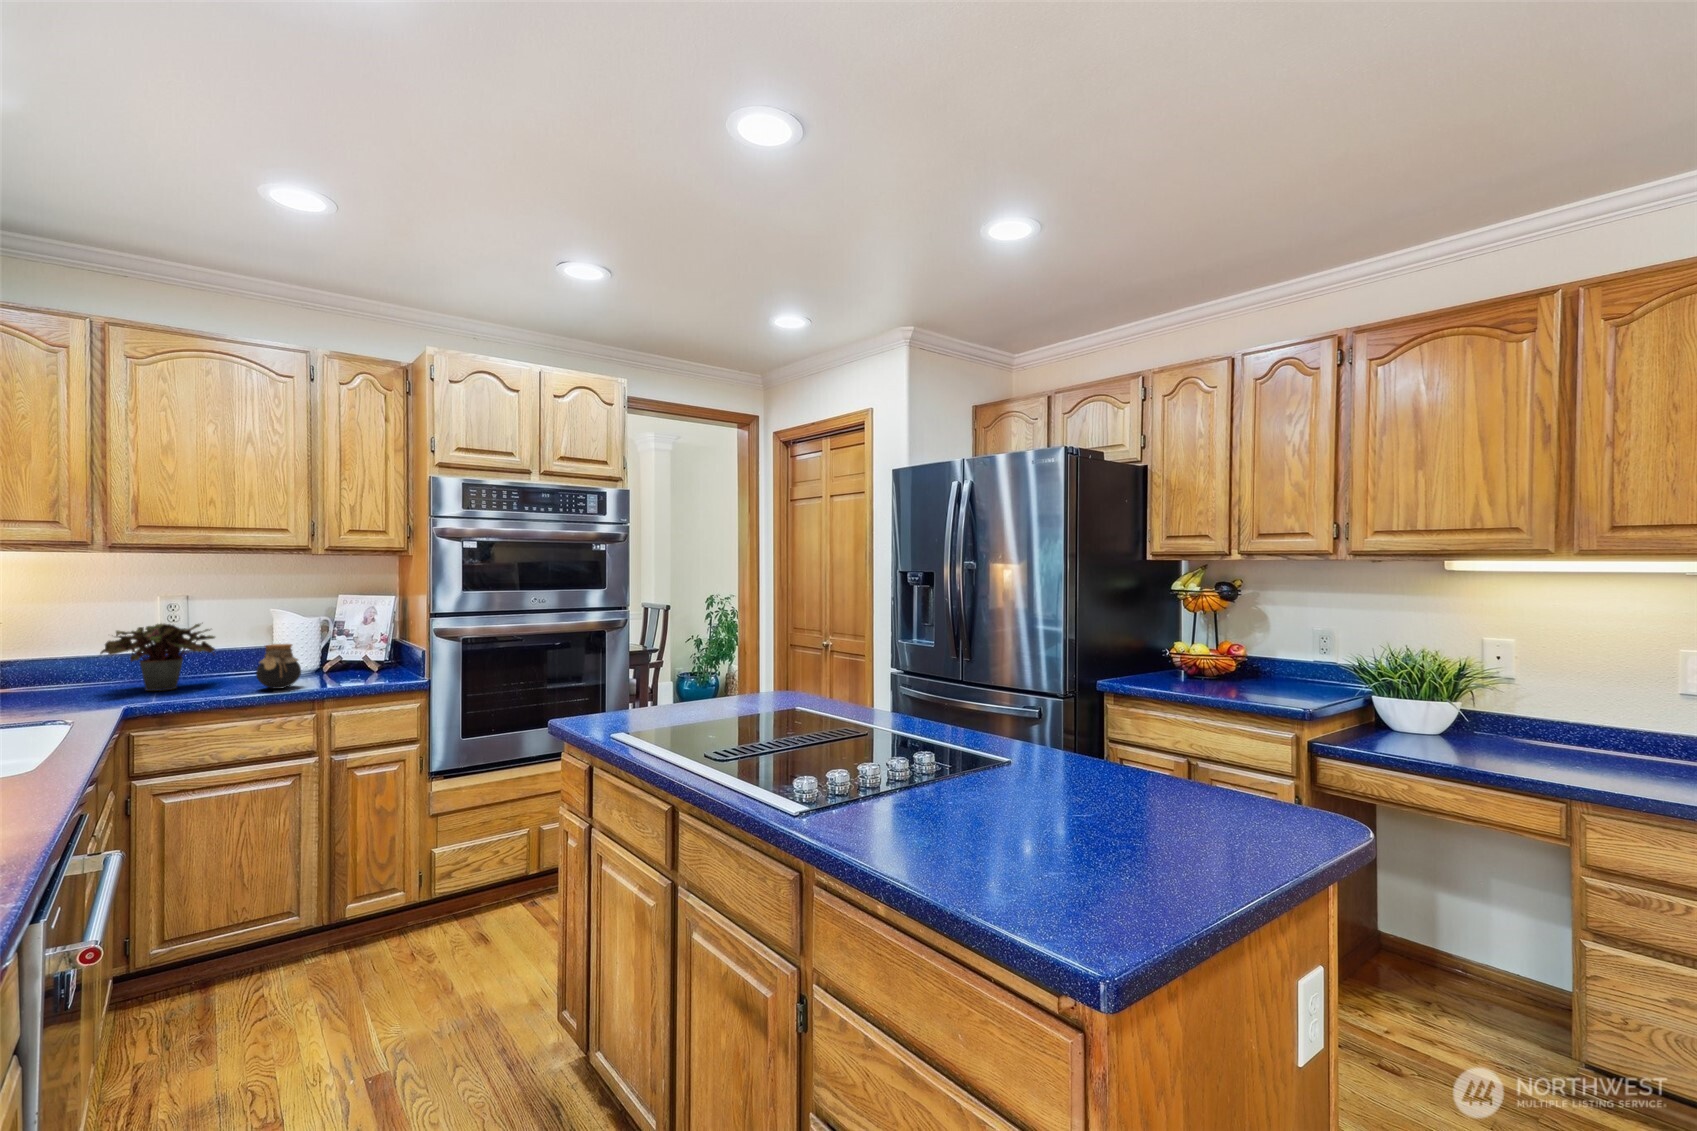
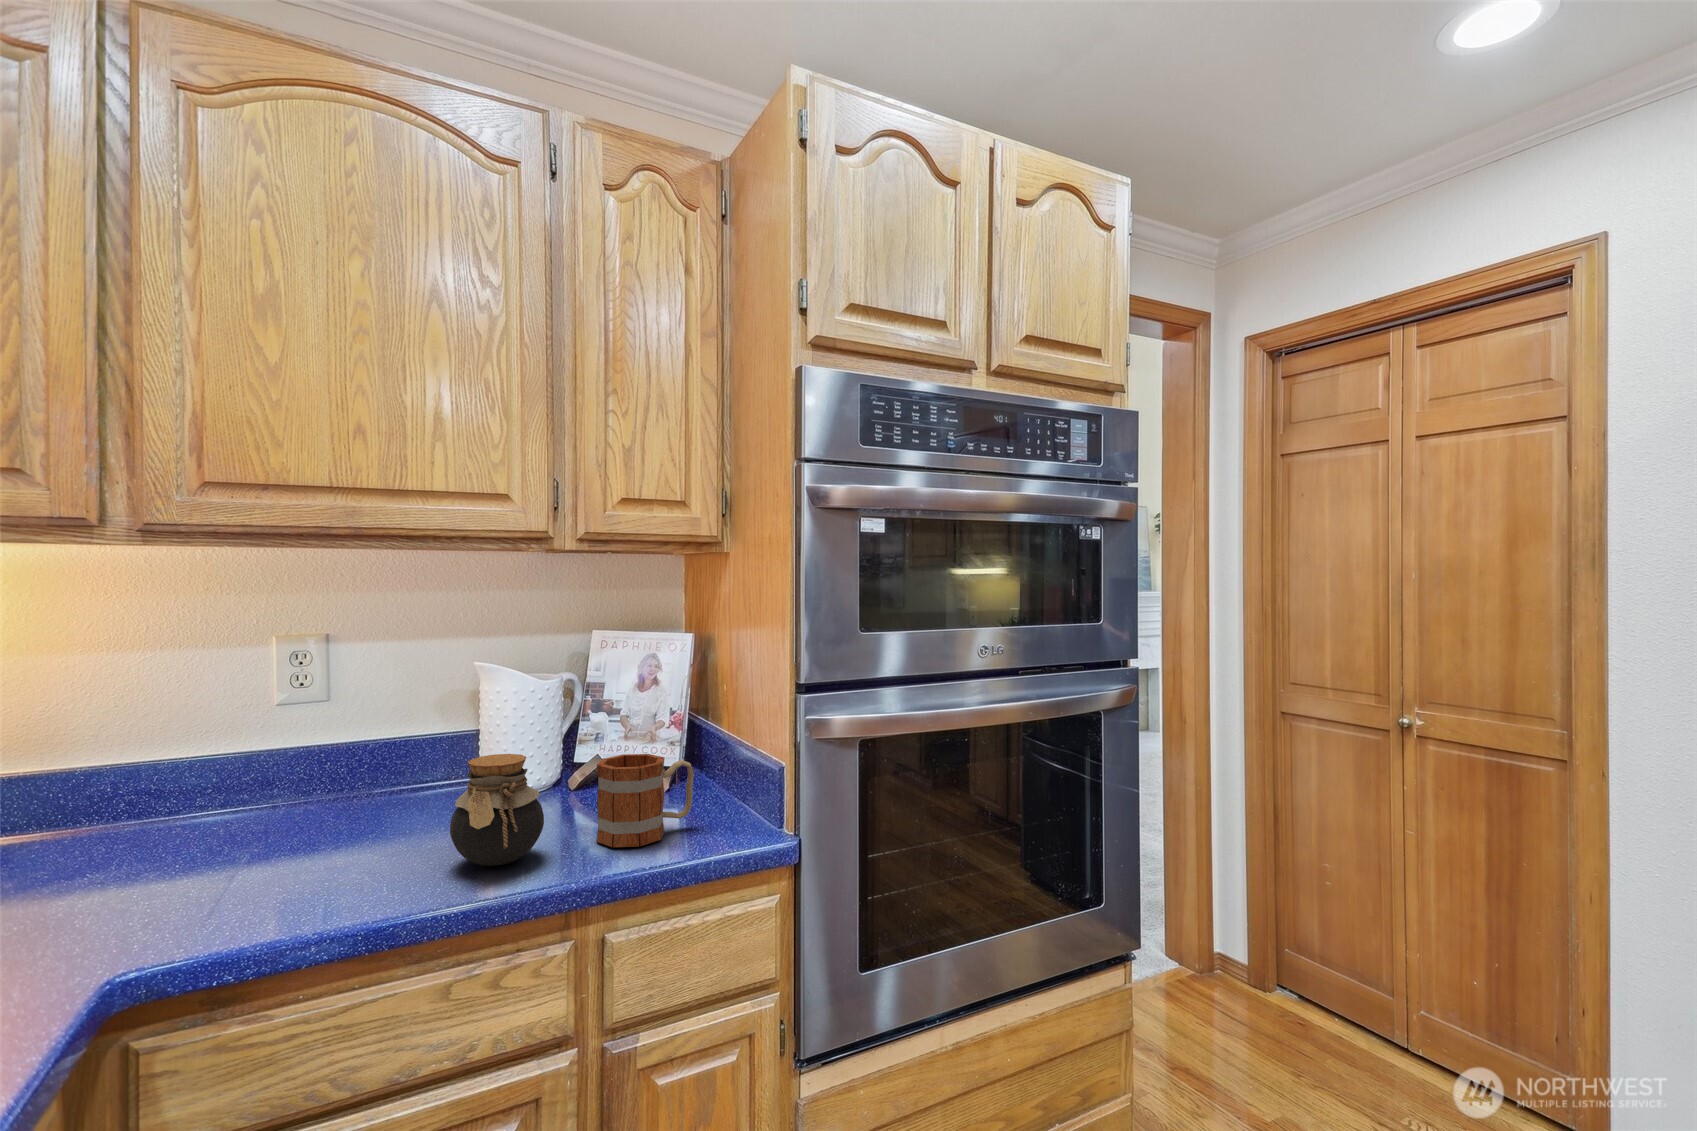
potted plant: present [100,624,215,691] -> none [115,700,369,865]
mug: none [328,647,379,684] -> present [596,754,694,847]

